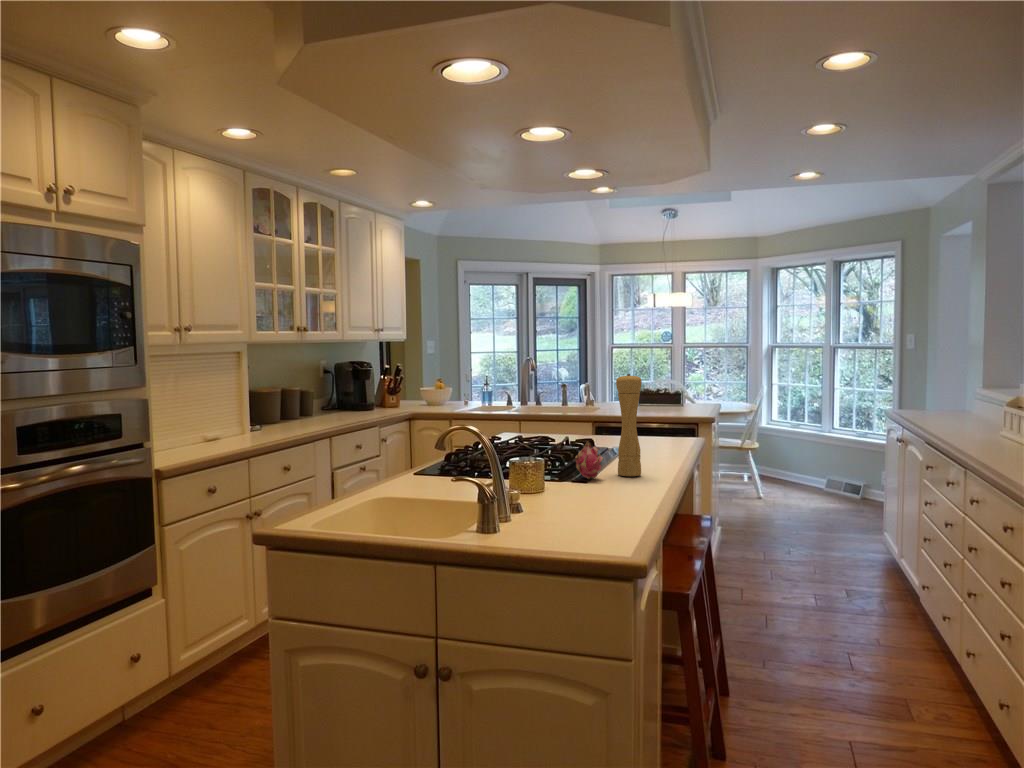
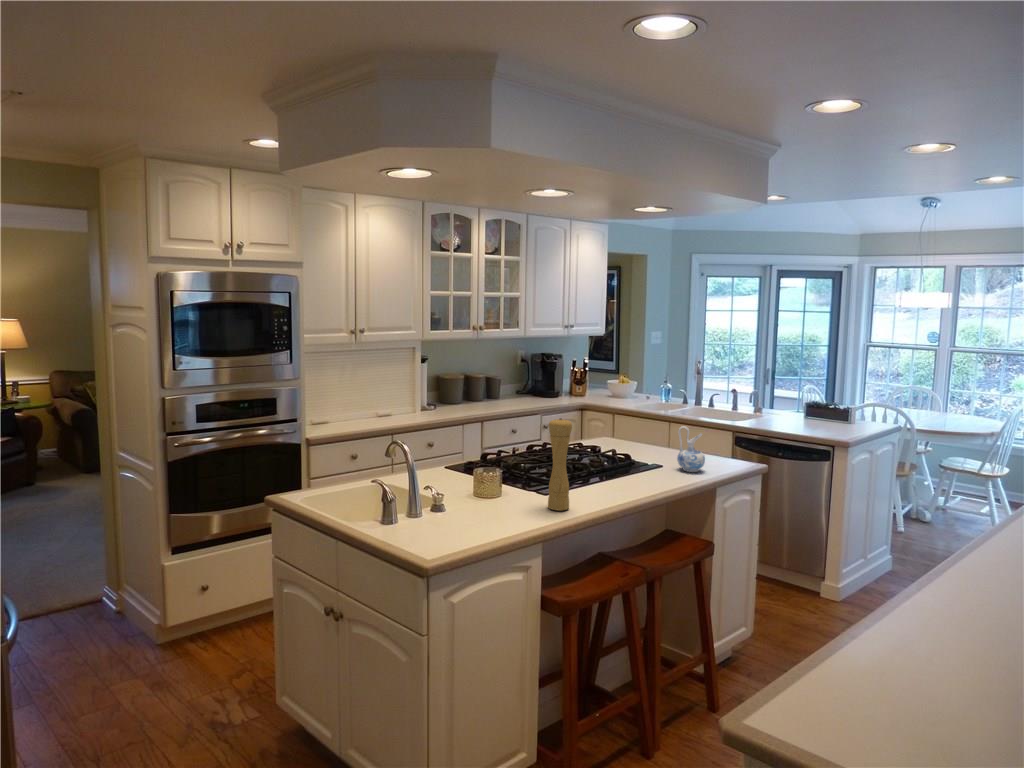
ceramic pitcher: none [647,394,675,440] -> present [677,426,705,472]
fruit: present [575,442,603,479] -> none [502,472,527,507]

